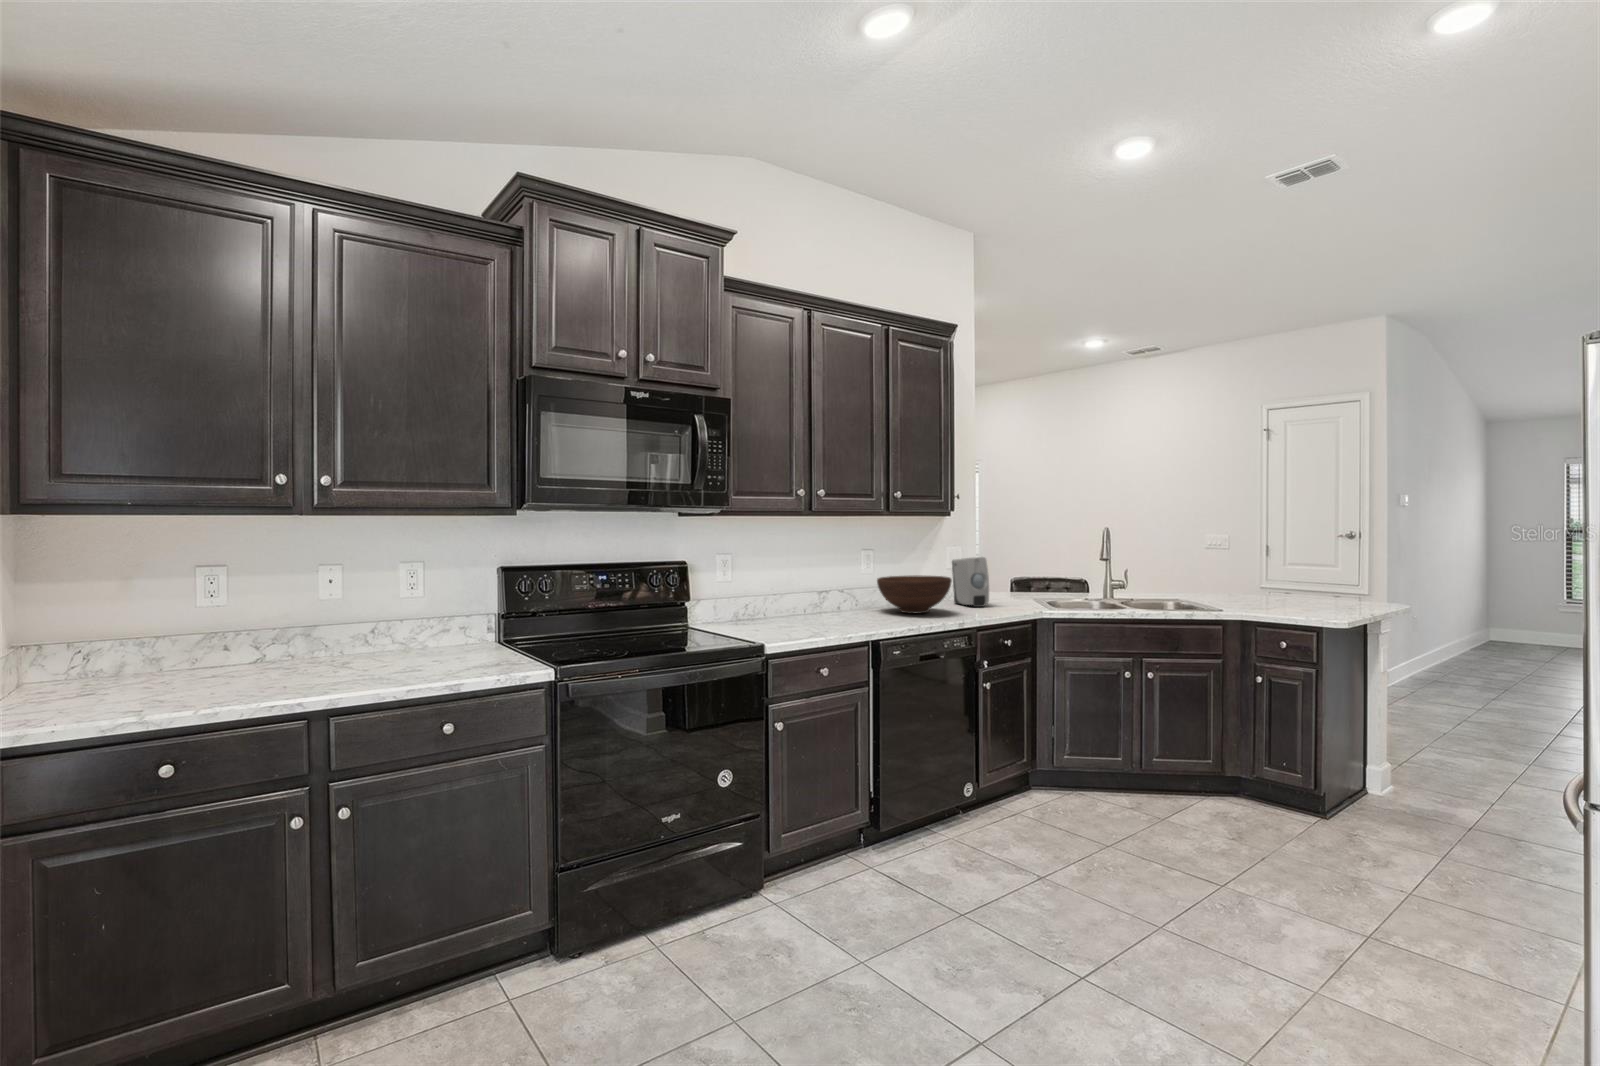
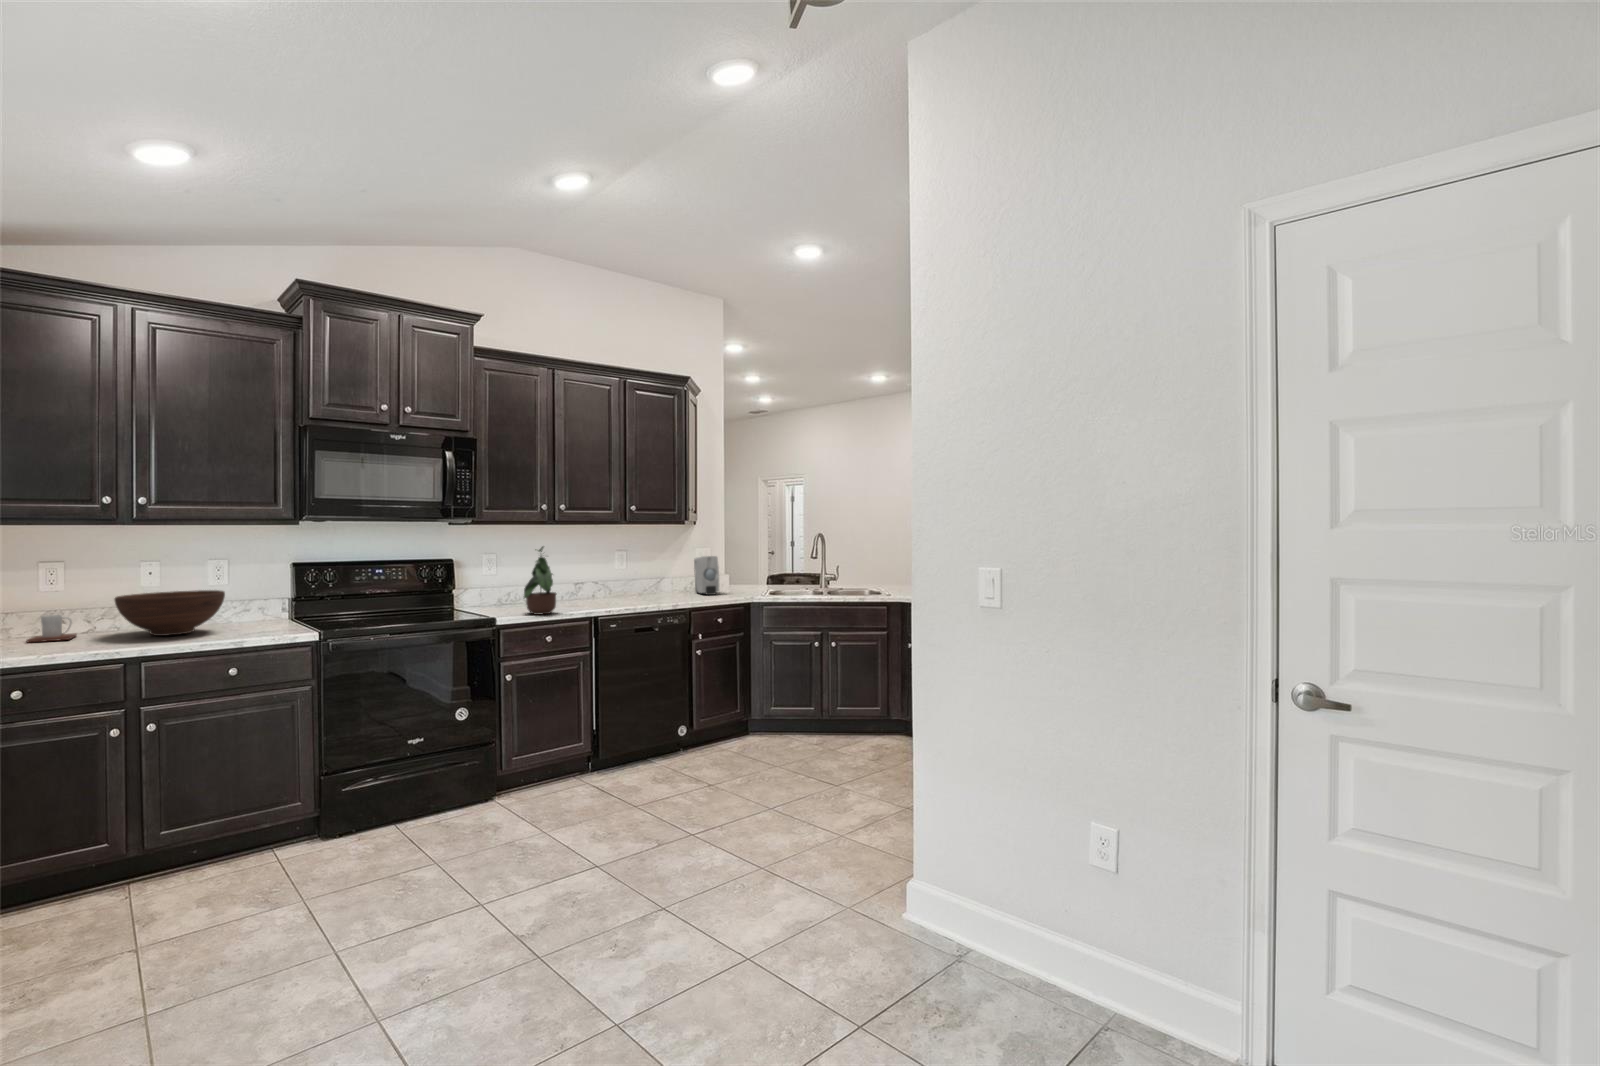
potted plant: none [782,544,838,637] -> present [524,547,556,614]
fruit bowl: present [877,575,952,614] -> present [115,590,225,636]
mug: none [176,642,242,683] -> present [26,615,77,642]

